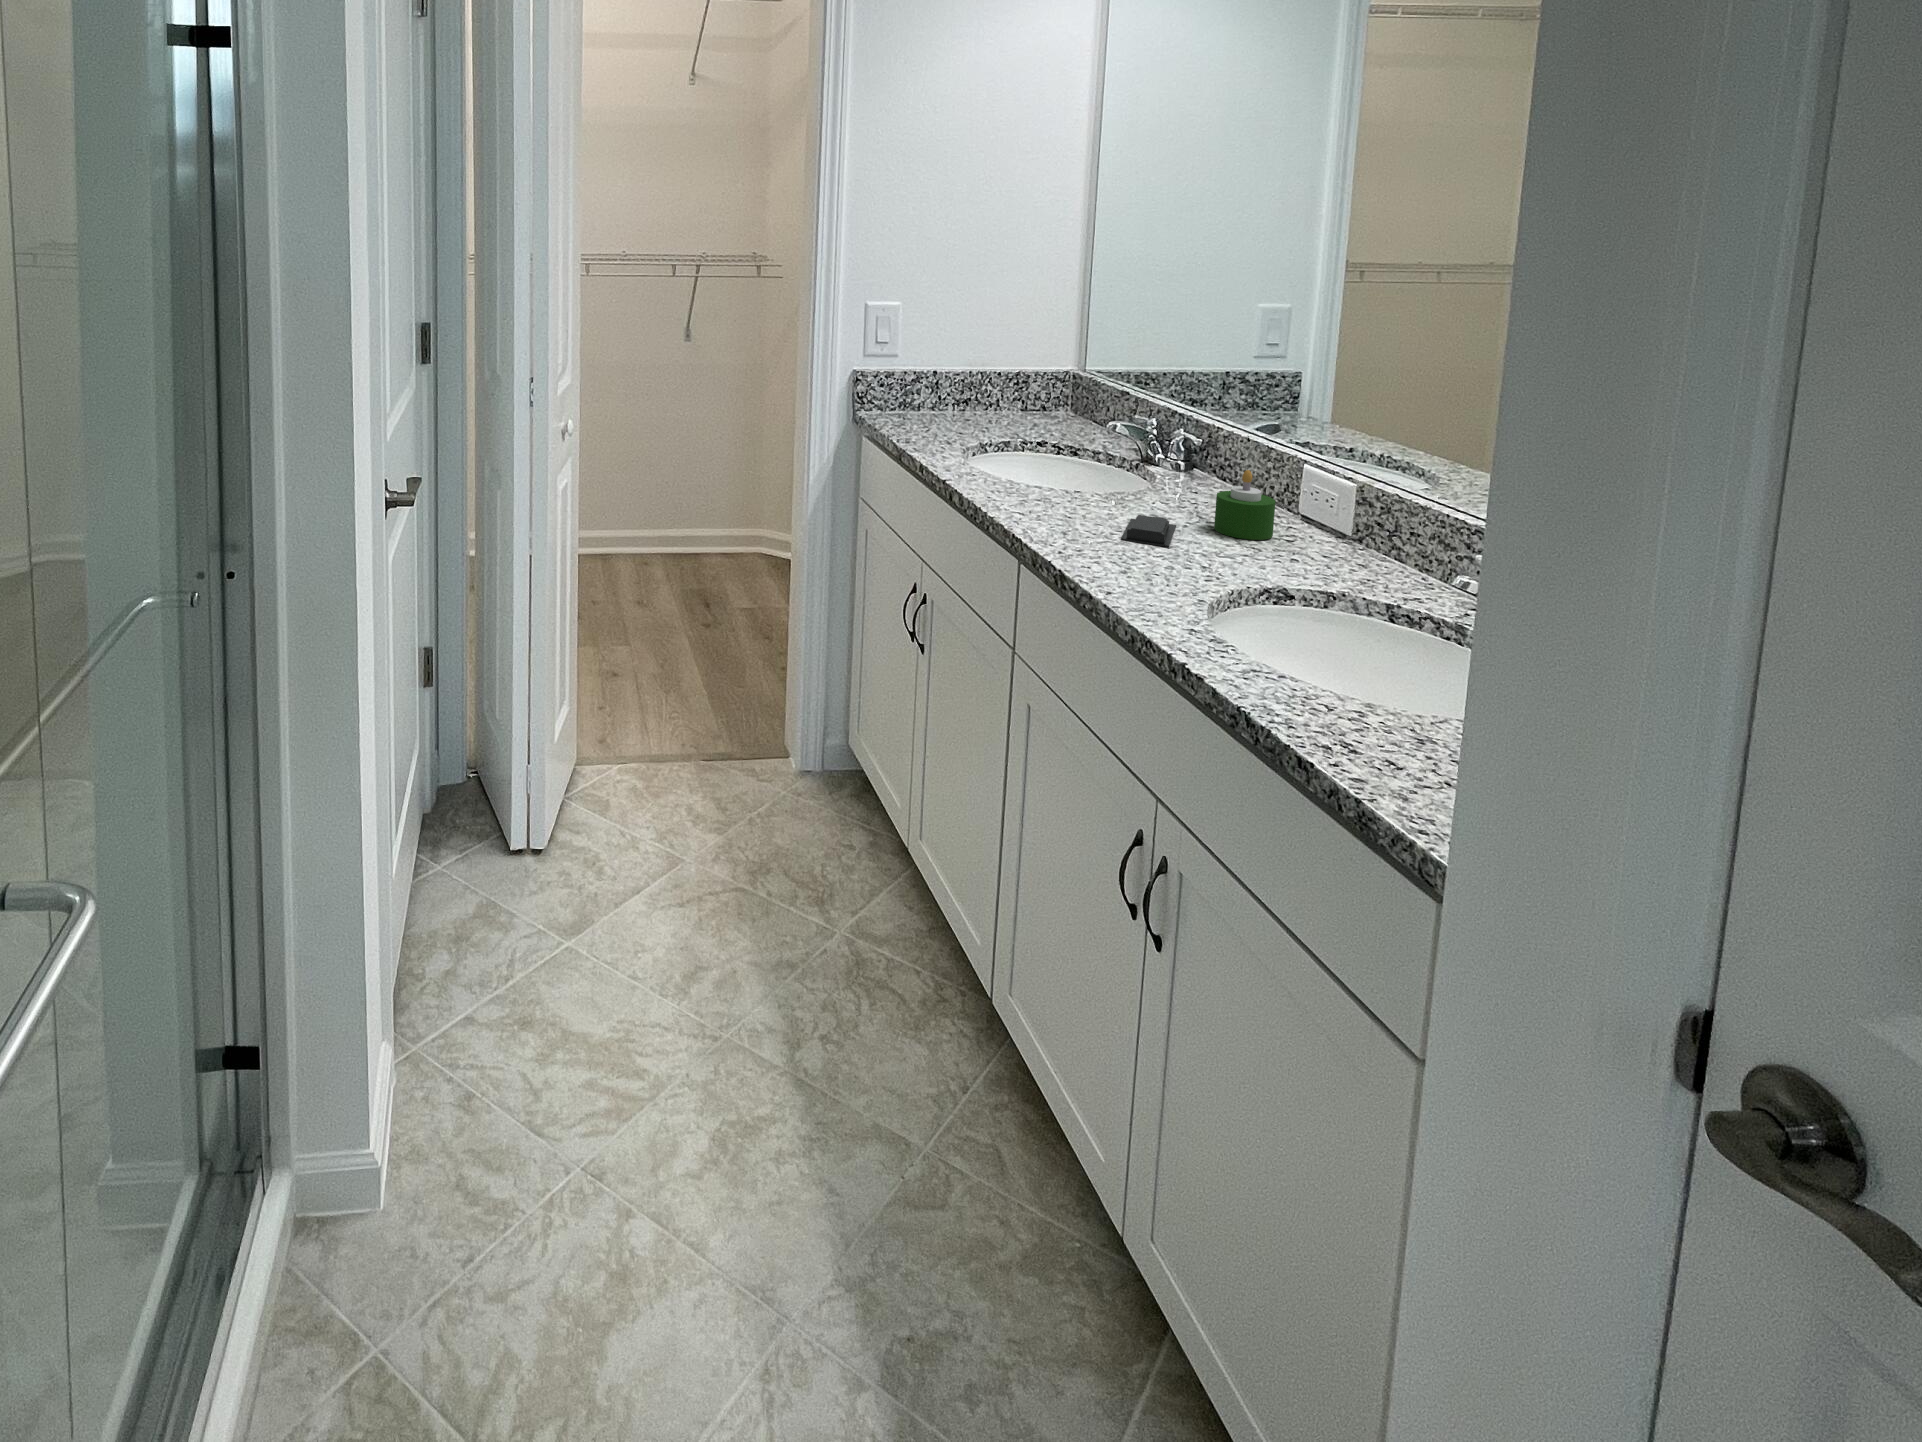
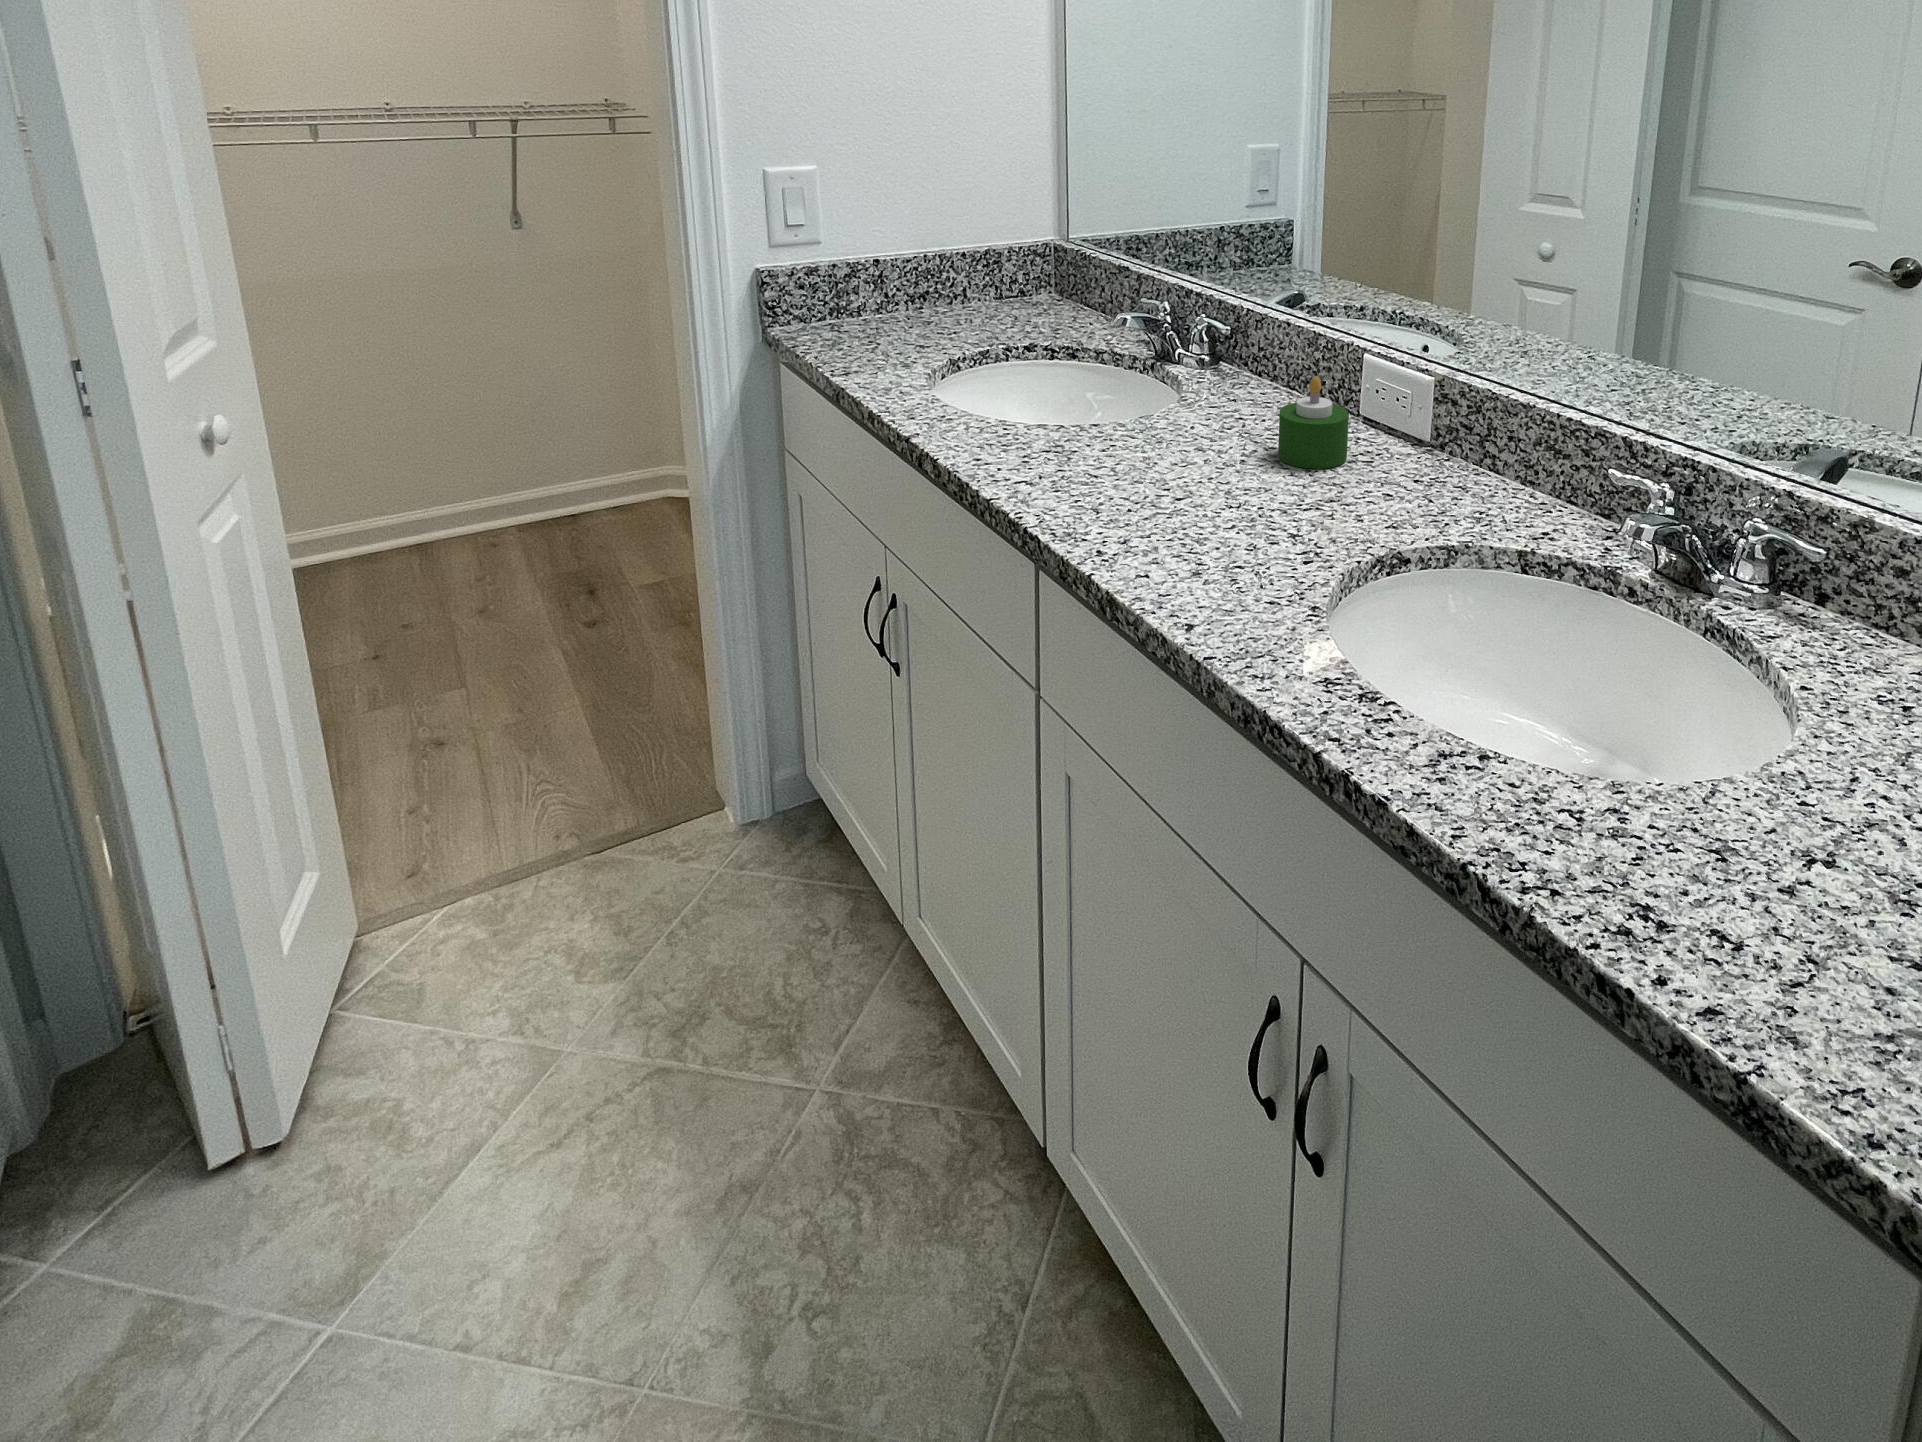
soap bar: present [1121,515,1176,547] -> none [1177,457,1240,507]

